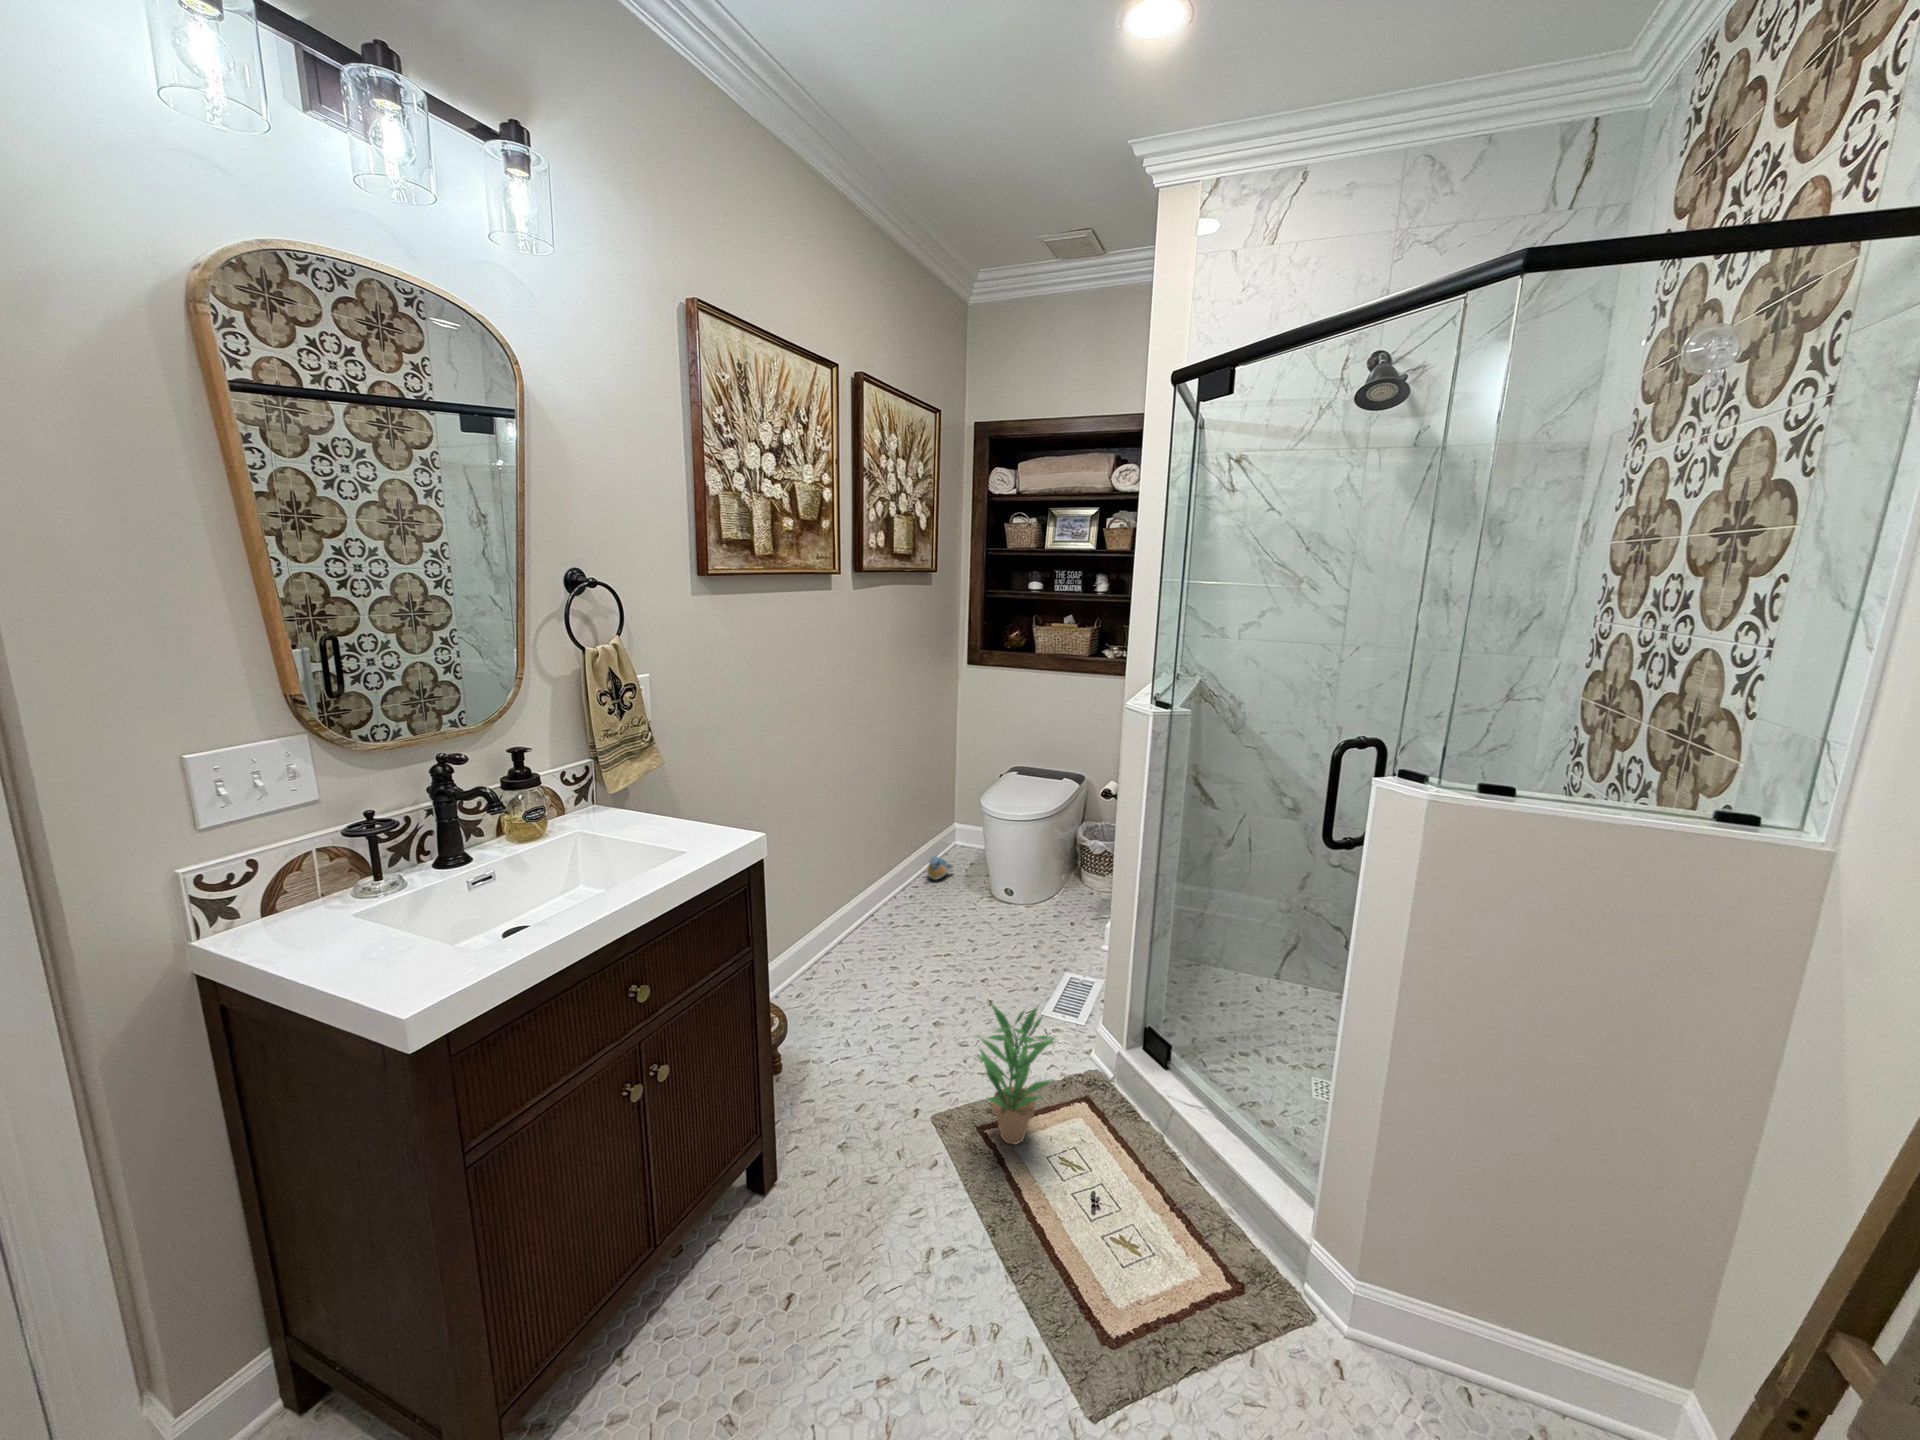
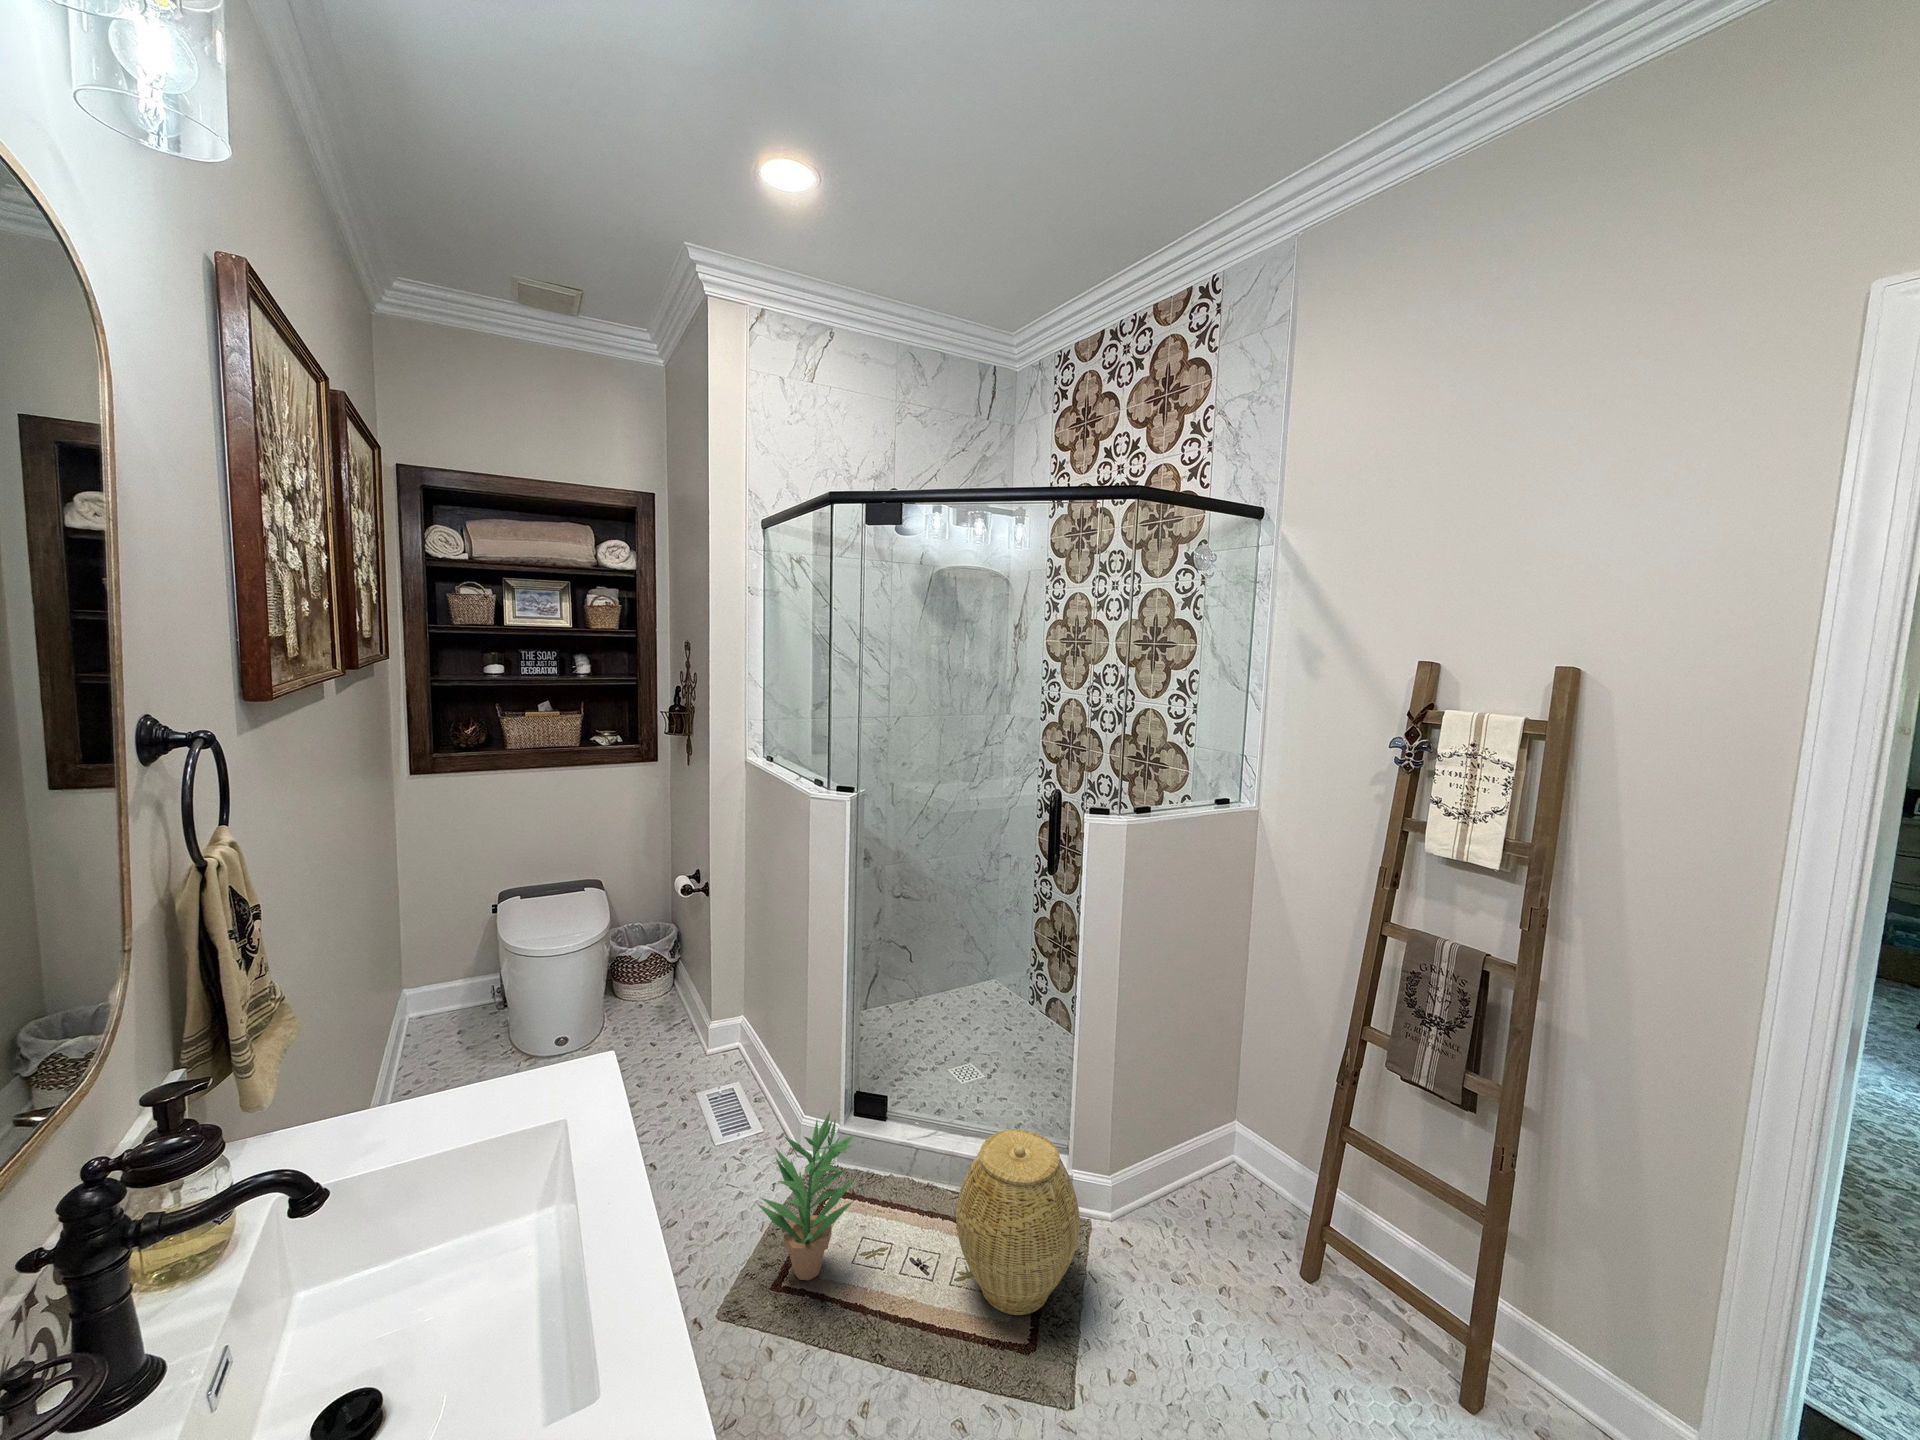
plush toy: present [927,856,954,880] -> none [402,1045,442,1080]
woven basket: none [1093,1115,1243,1330] -> present [956,1129,1080,1315]

